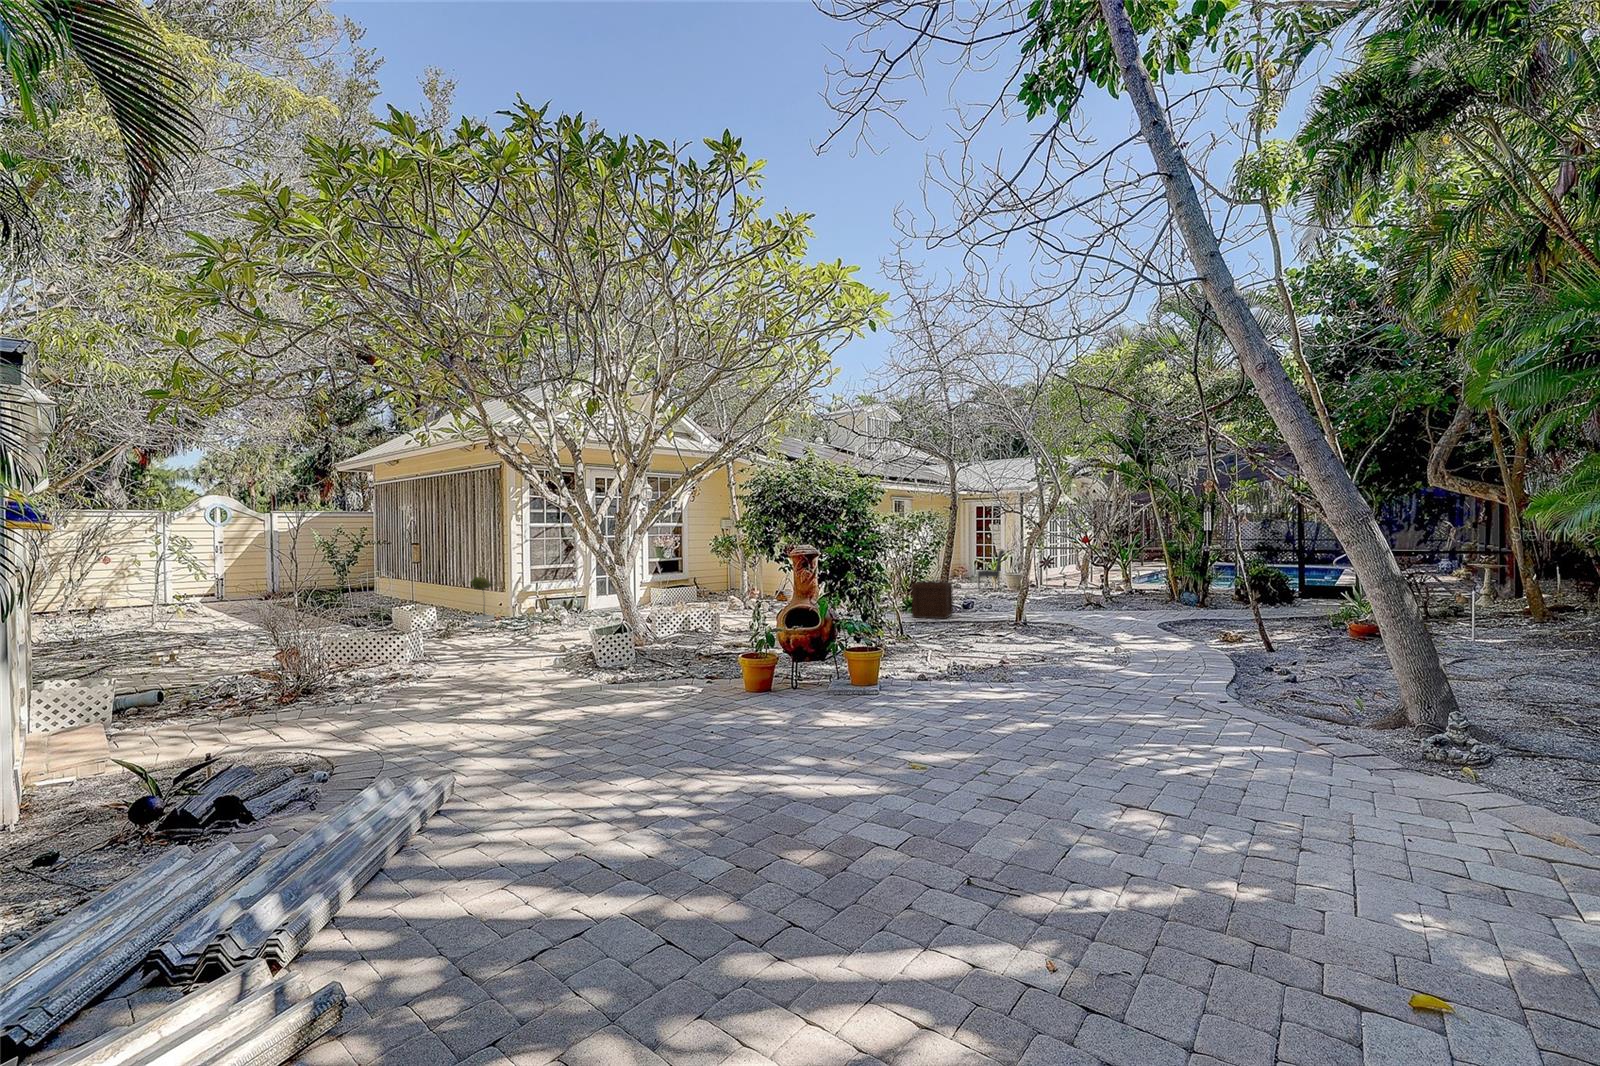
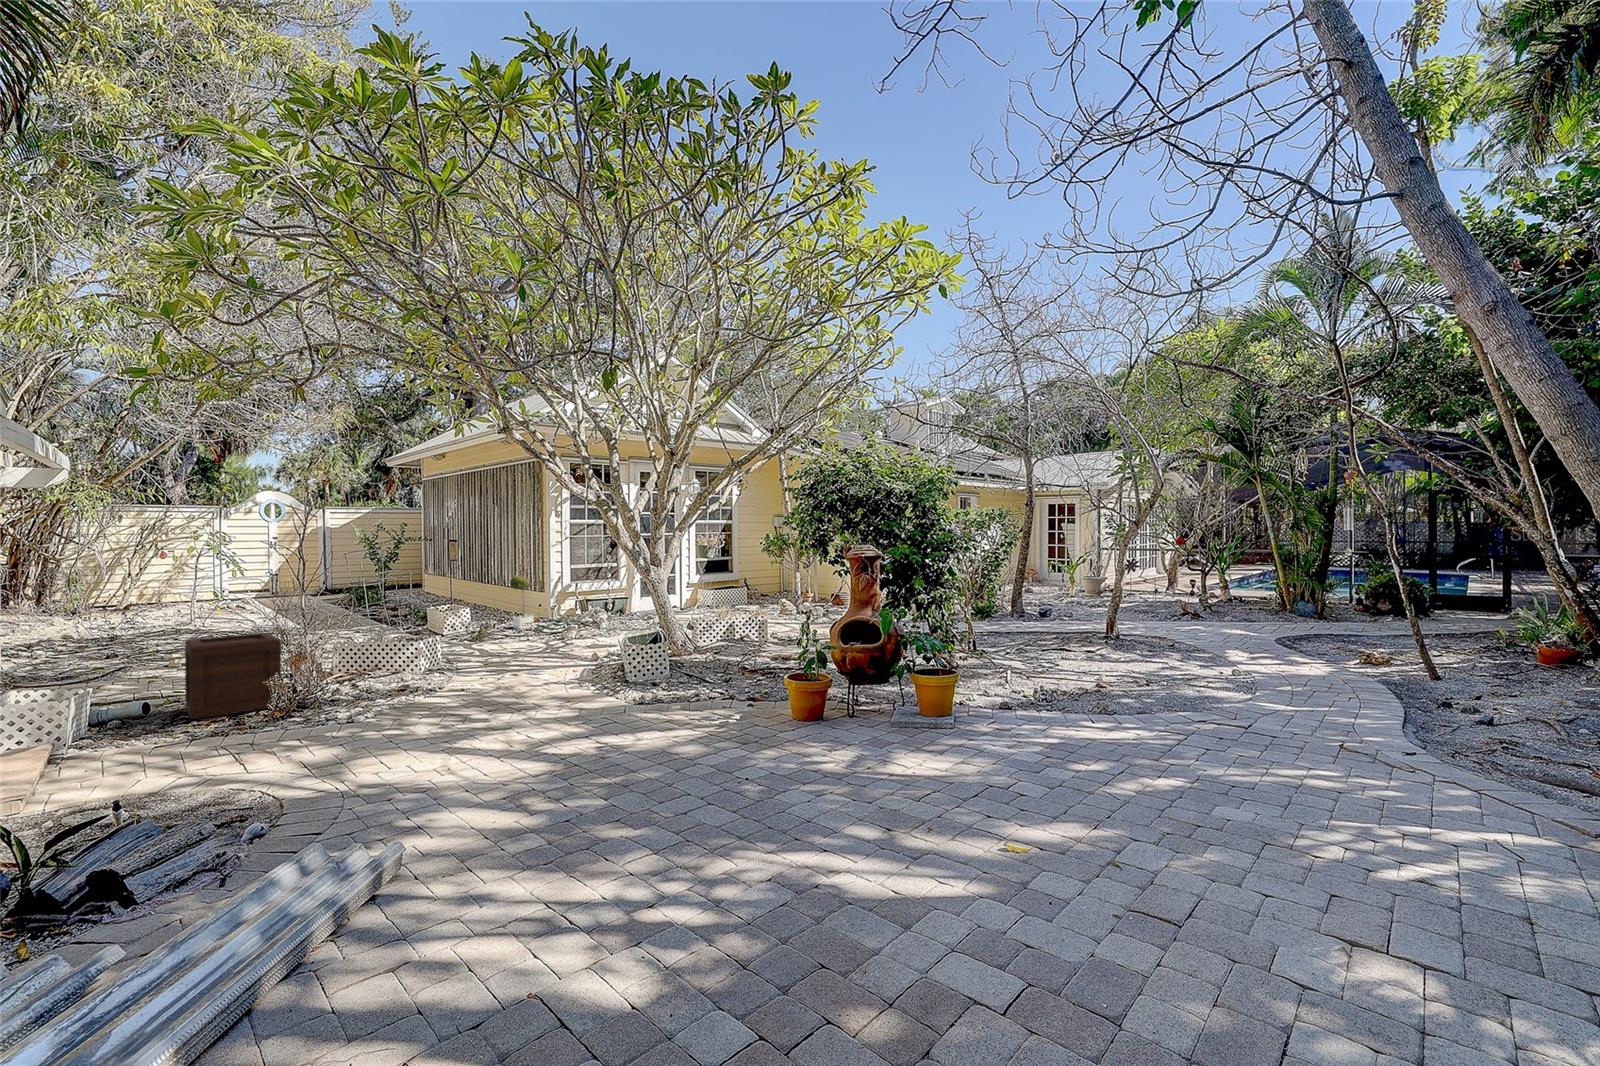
chair: present [978,549,1005,586] -> none [1049,551,1080,594]
wooden crate: present [912,581,953,619] -> present [185,633,282,720]

